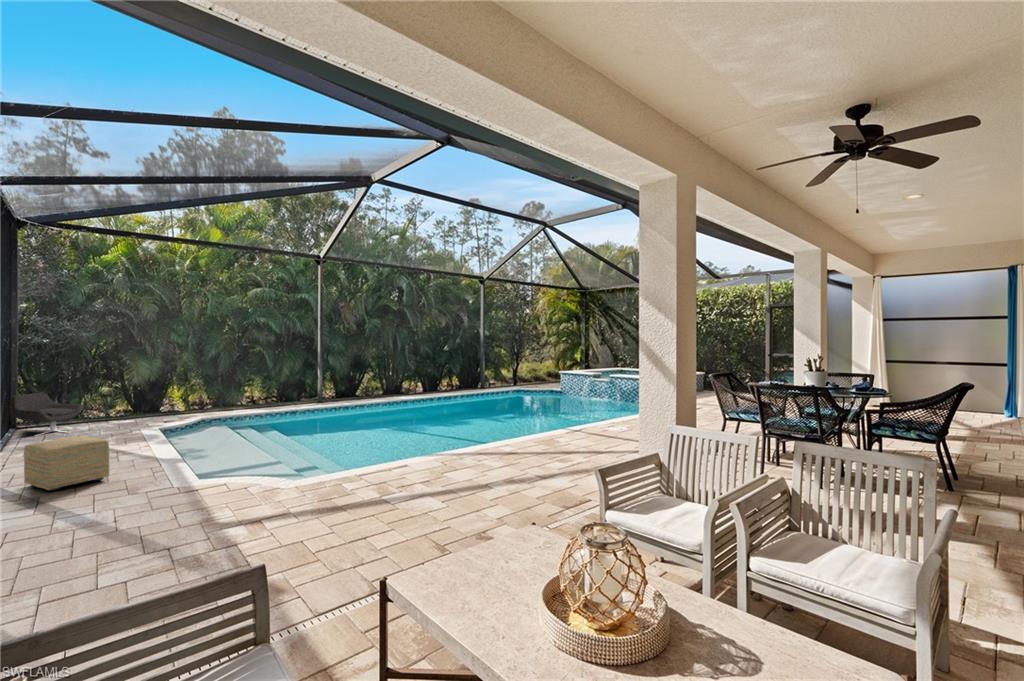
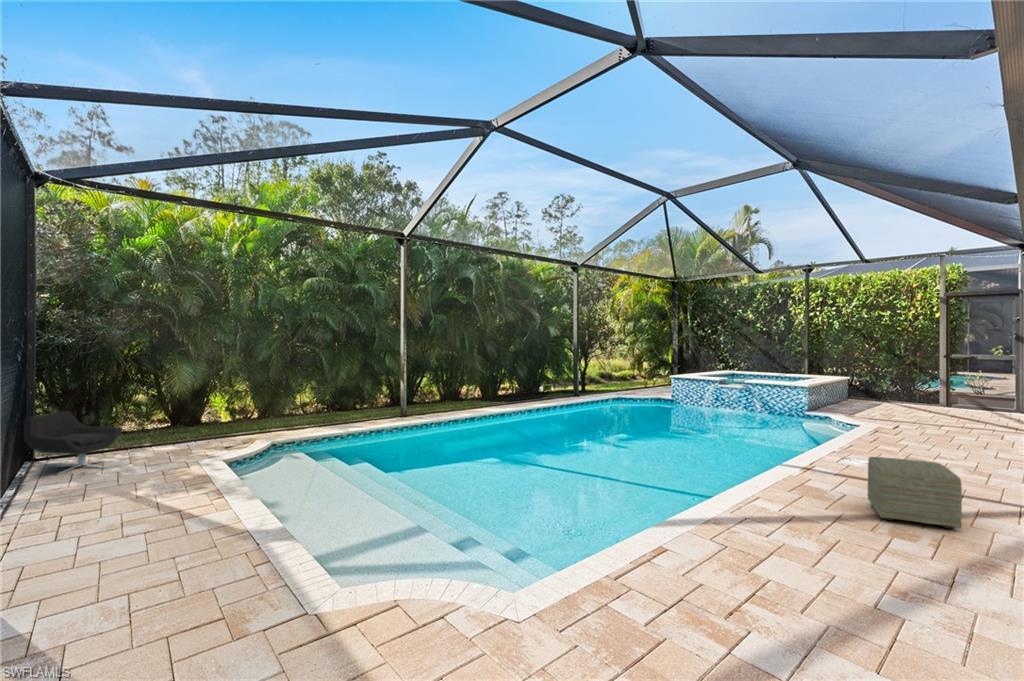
ottoman: present [24,436,109,491] -> present [868,457,962,529]

